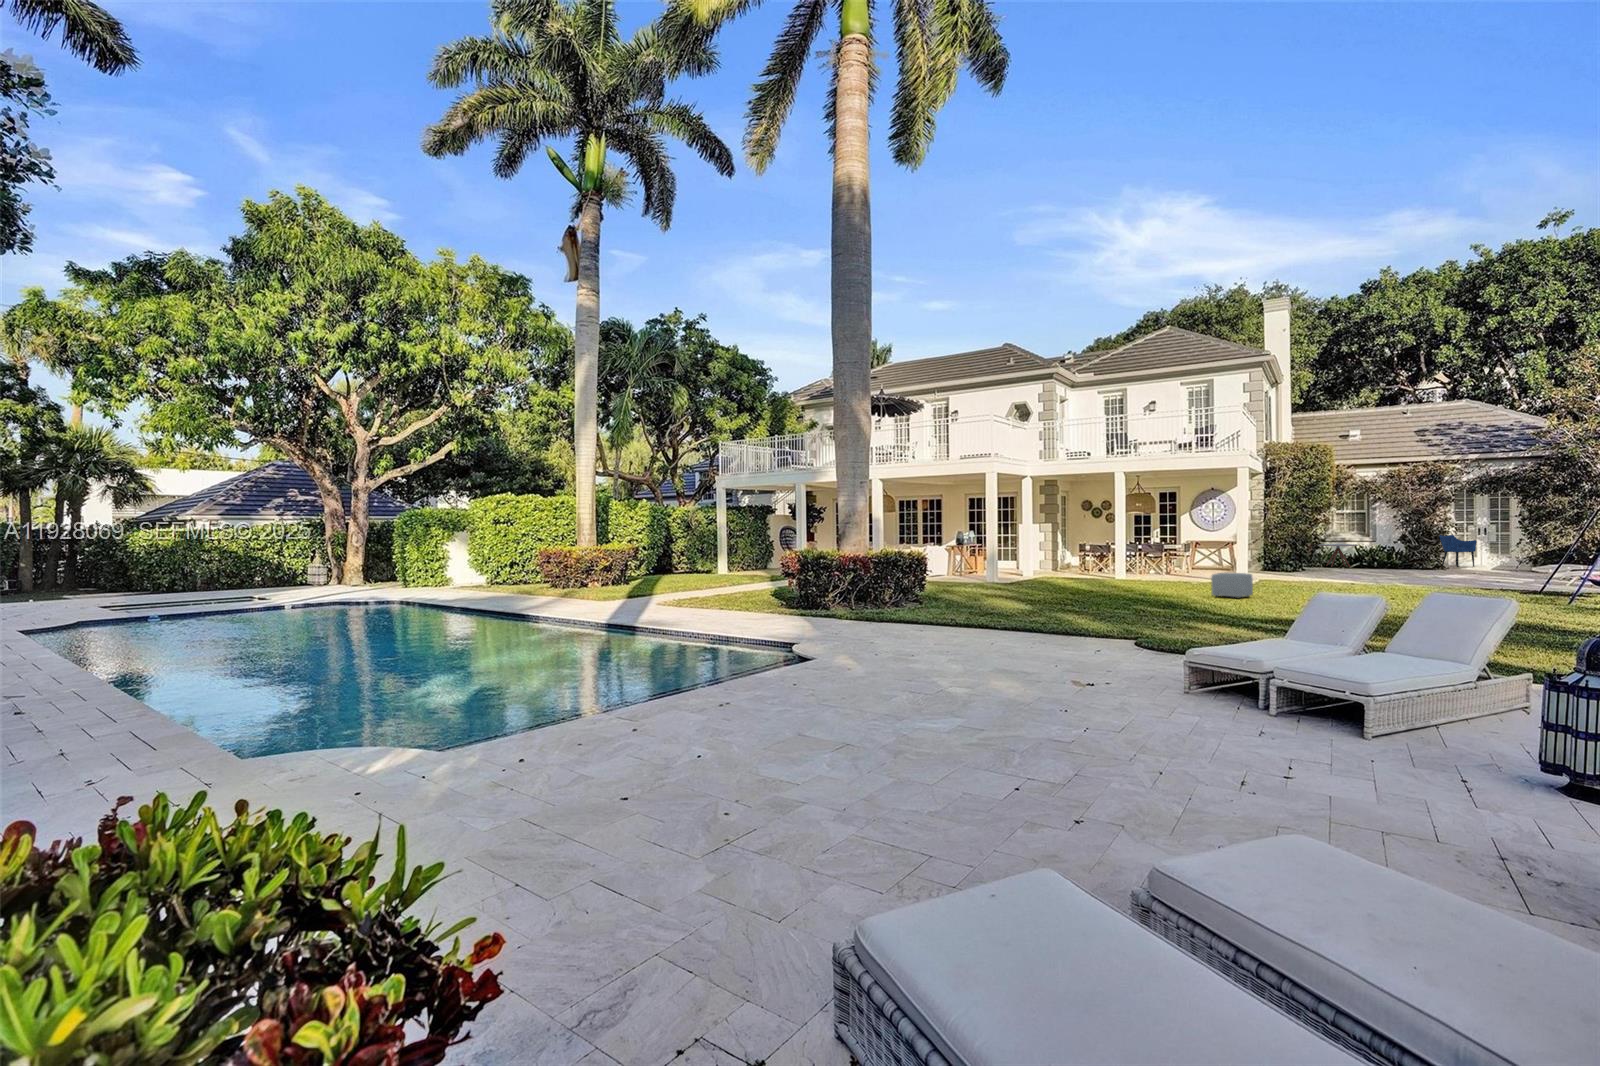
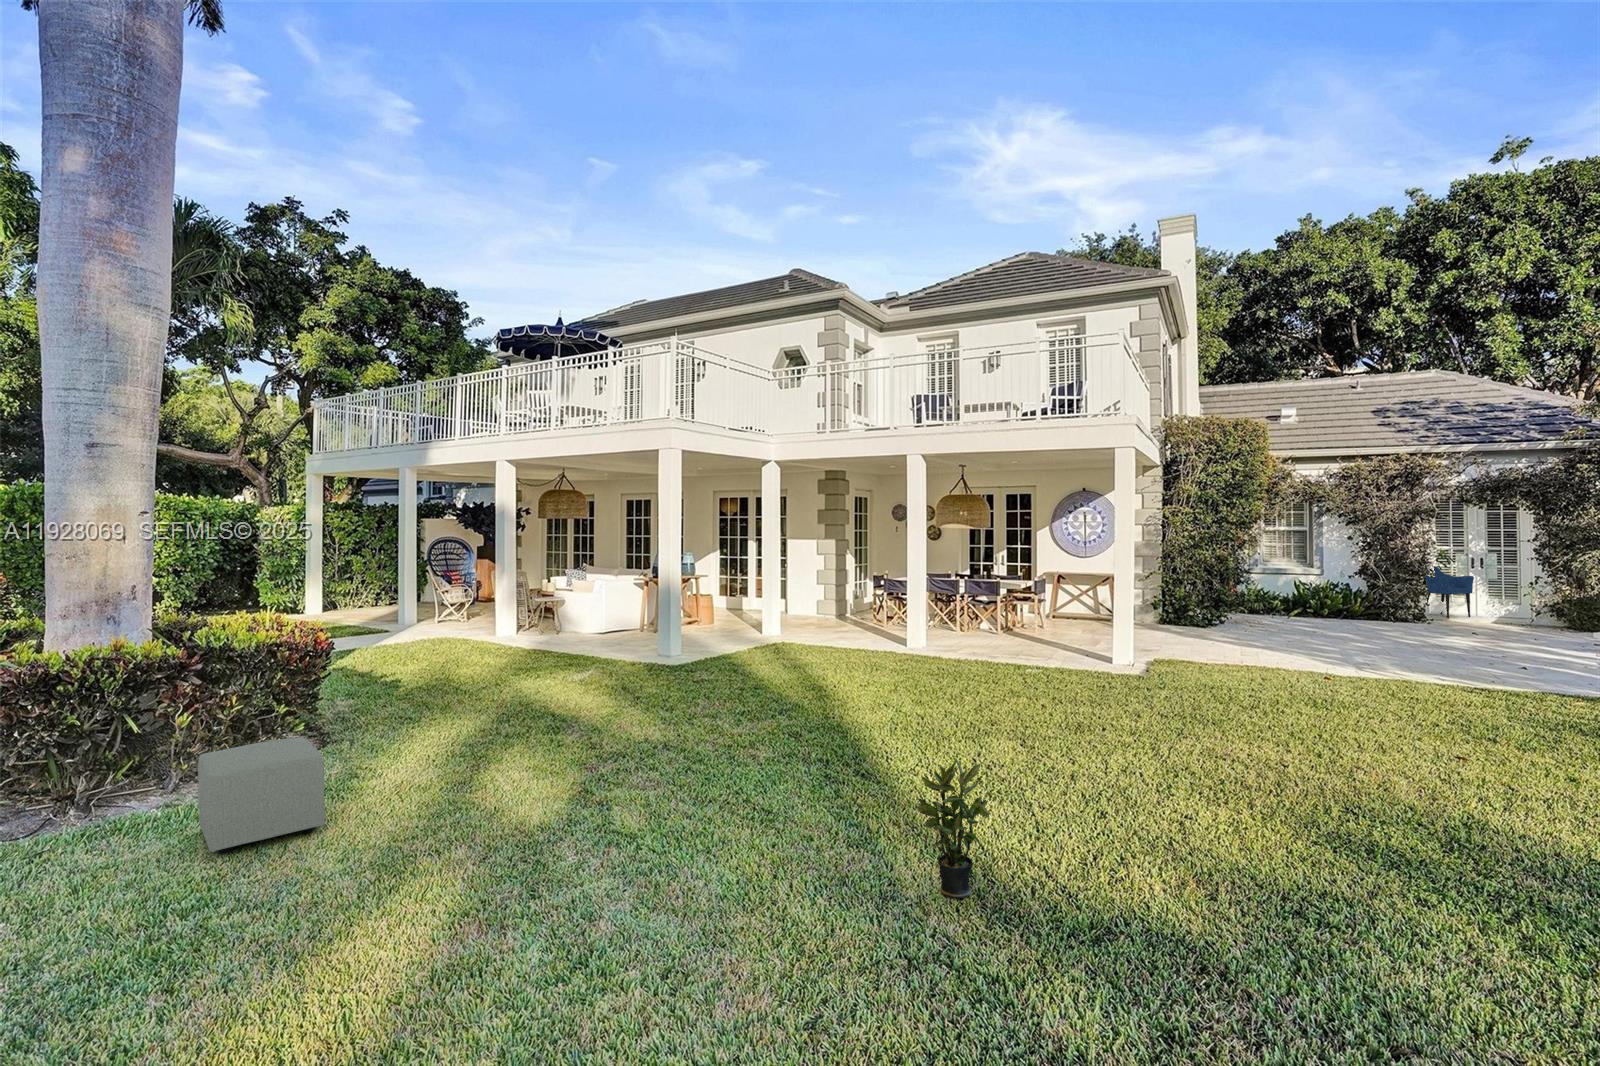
round table: present [1319,544,1358,567] -> none [1244,578,1302,615]
ottoman: present [1211,572,1253,599] -> present [198,737,325,853]
potted plant: none [1176,576,1199,615] -> present [916,759,989,898]

